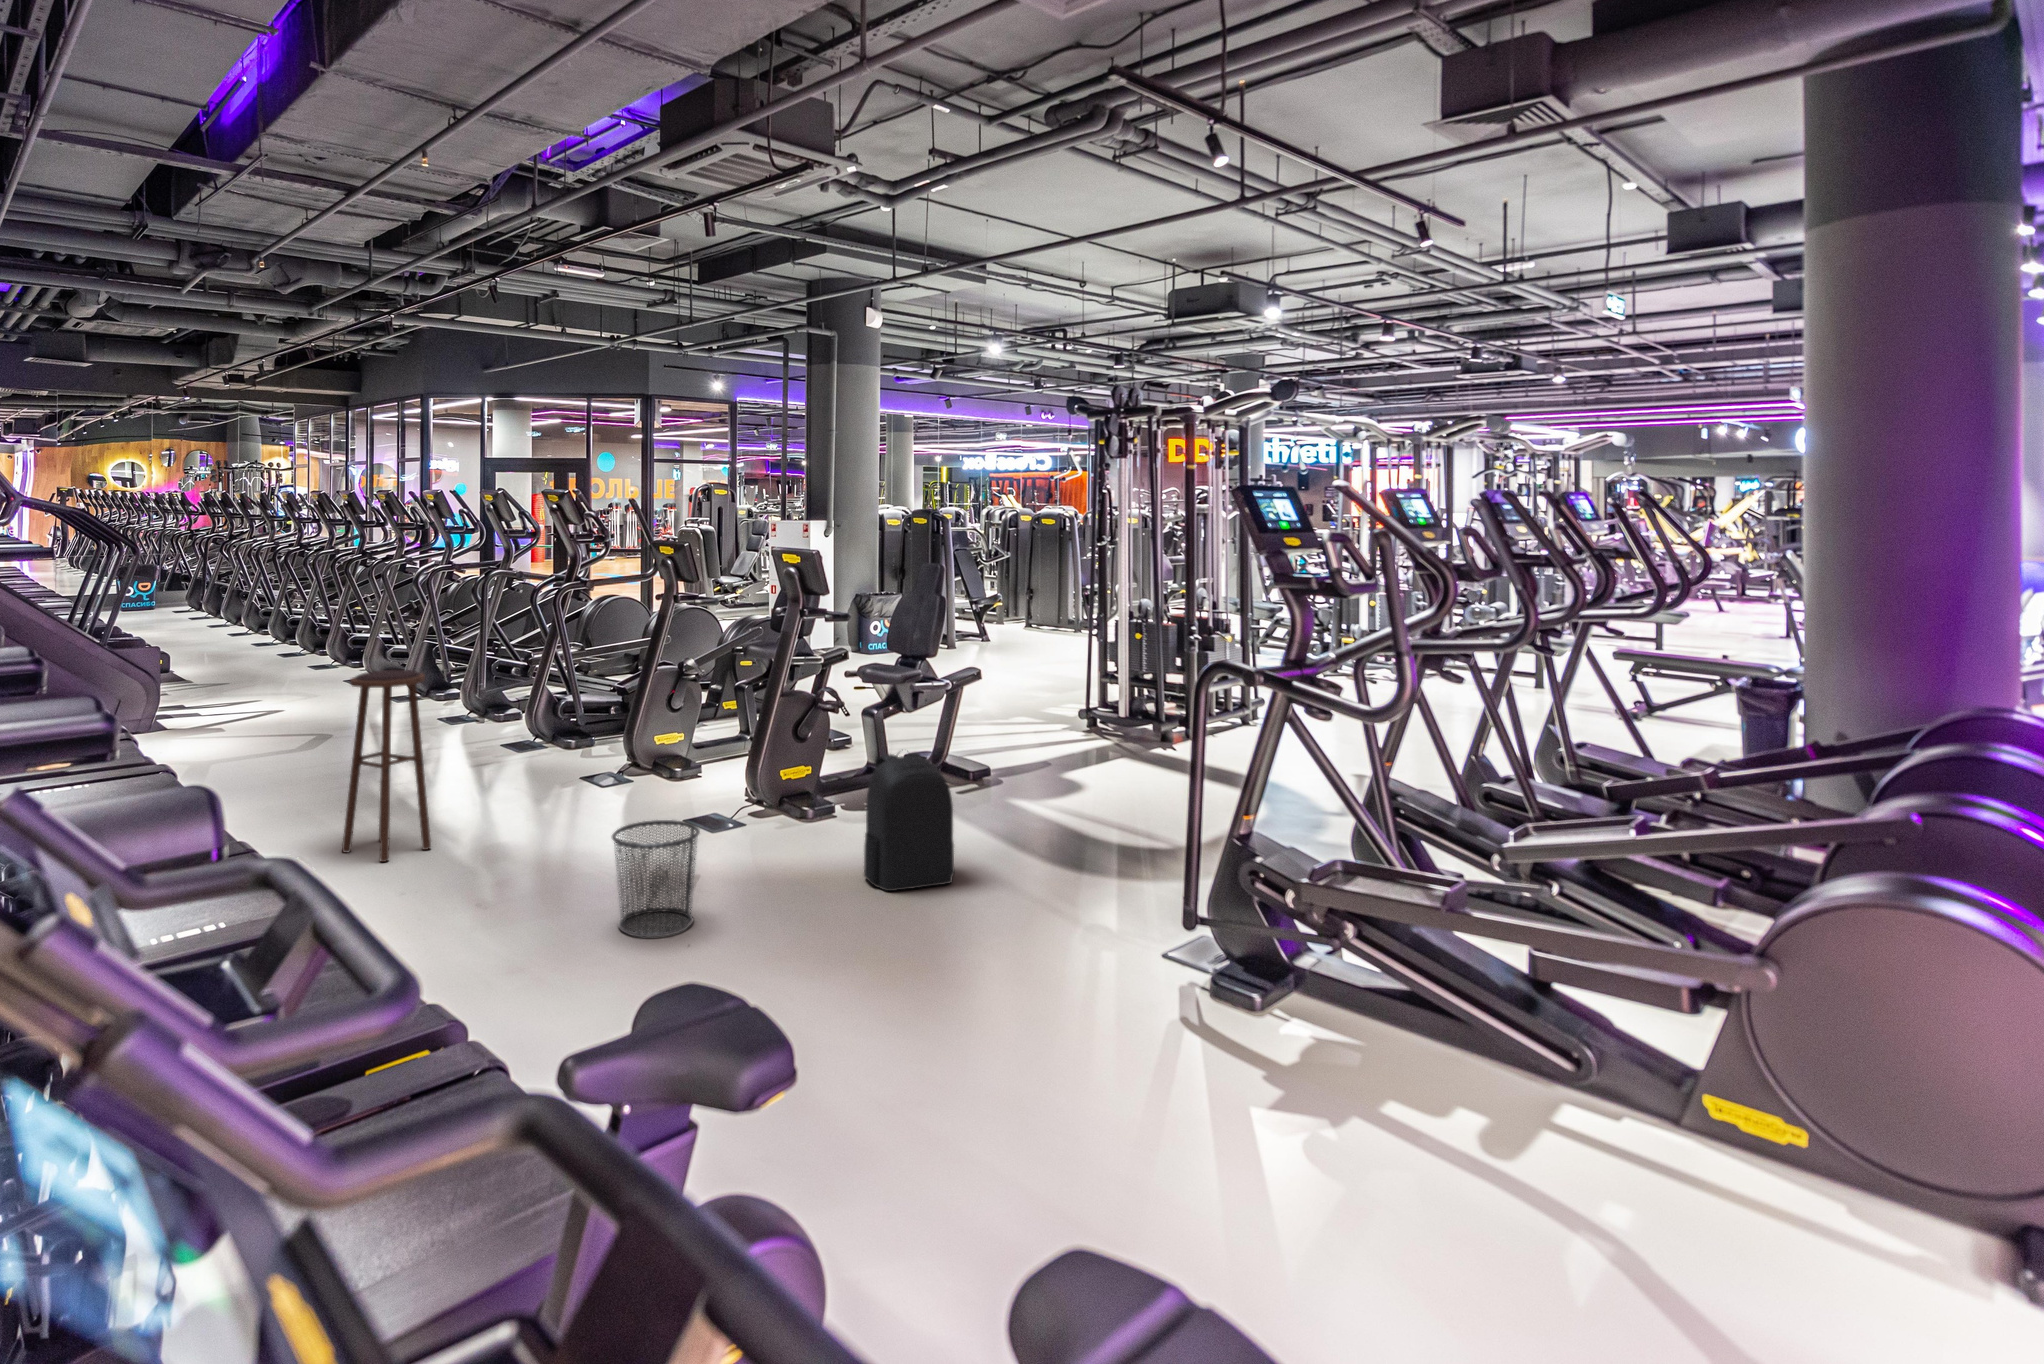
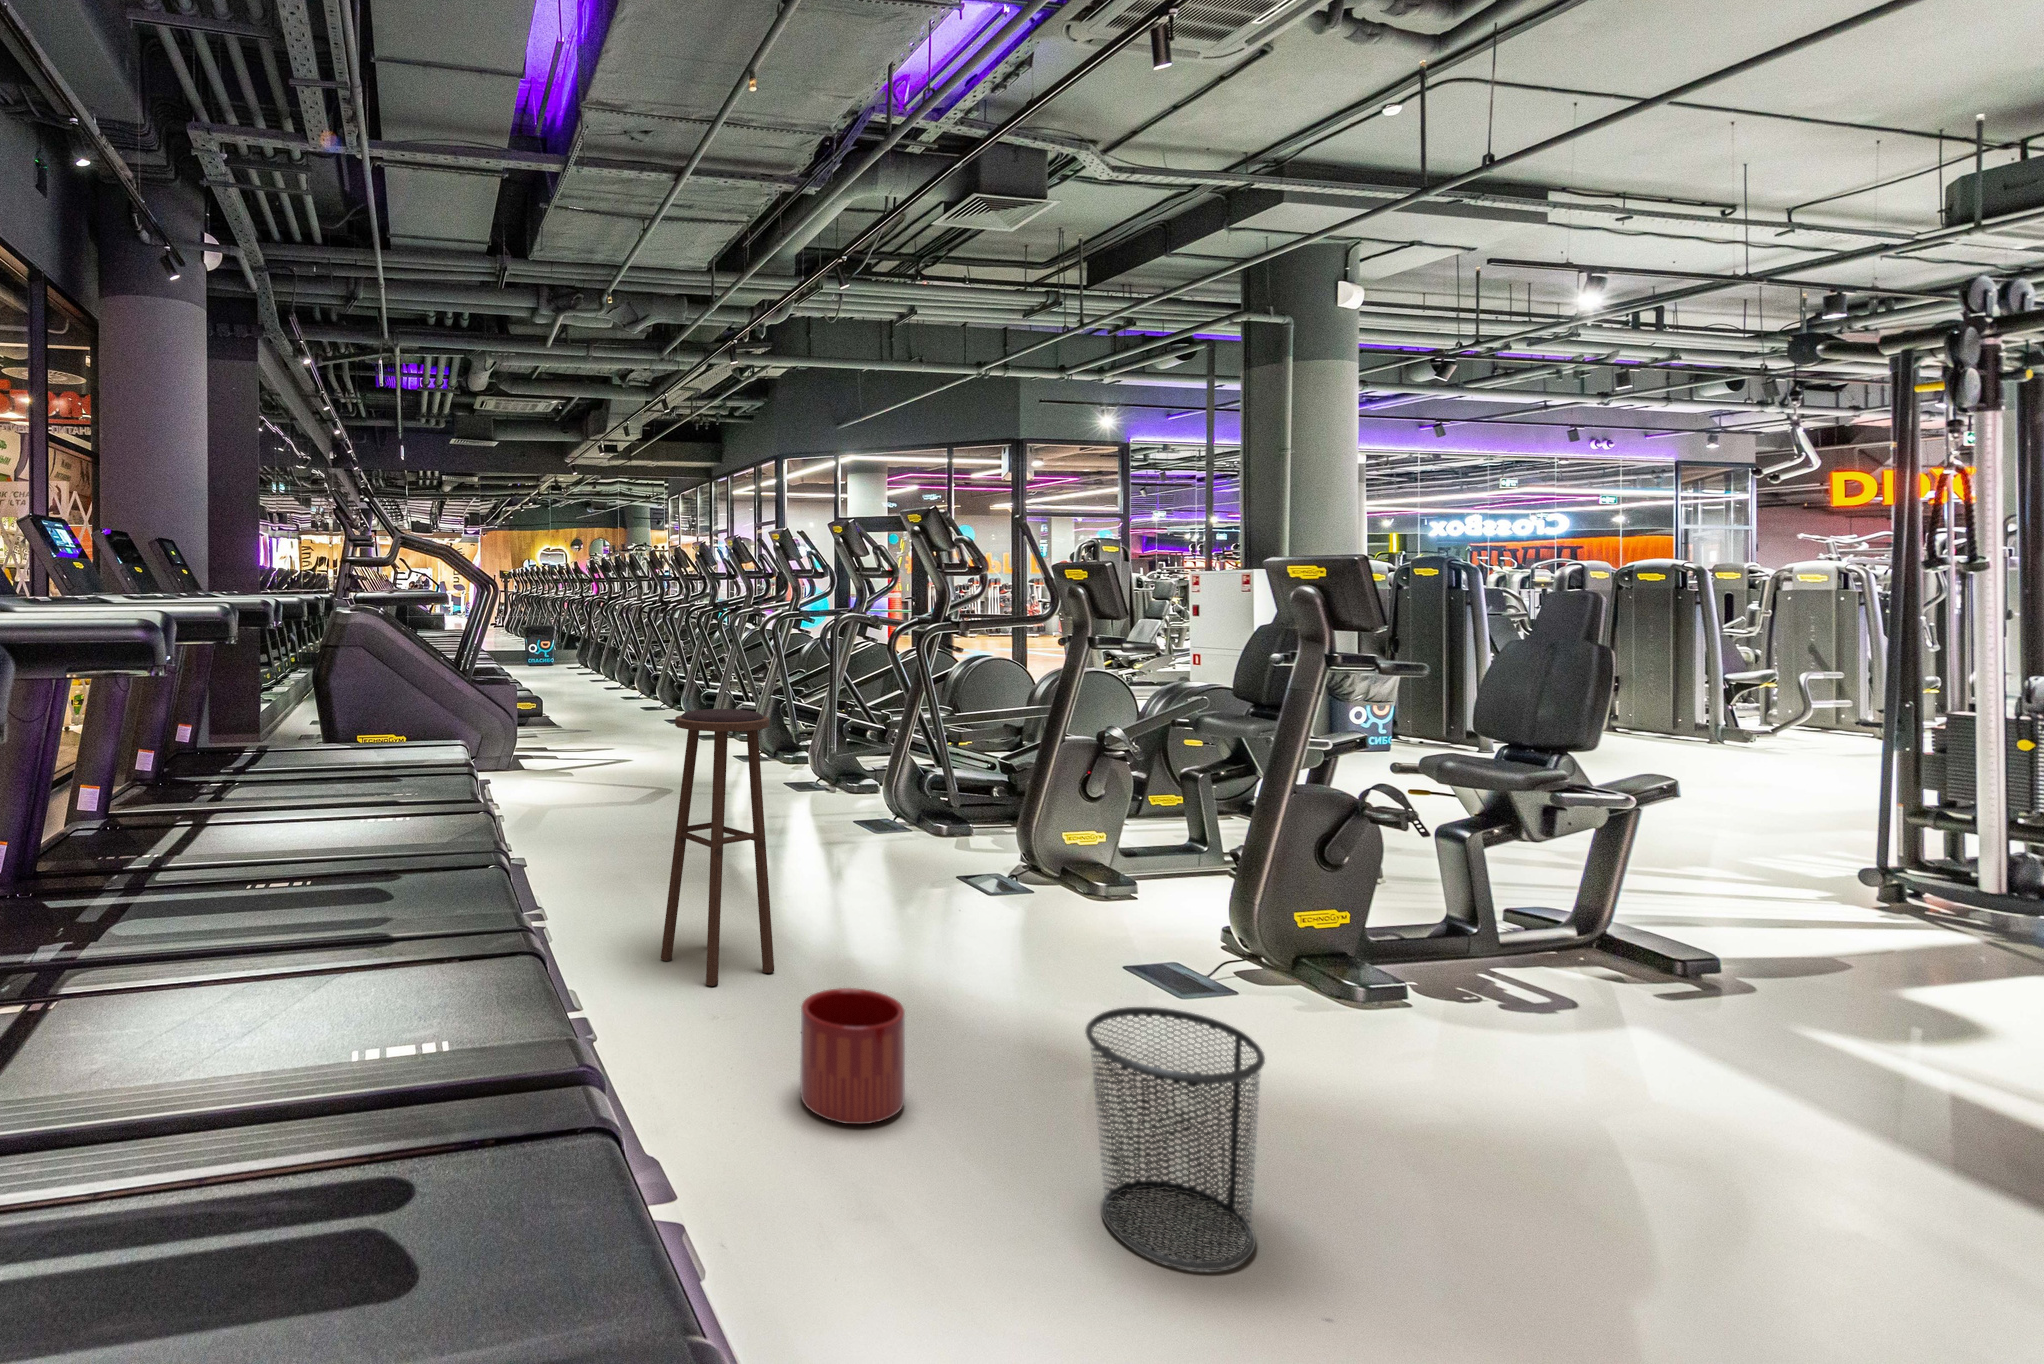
backpack: present [864,752,955,891] -> none [1570,922,1828,1245]
planter: none [450,840,517,913] -> present [800,988,905,1124]

